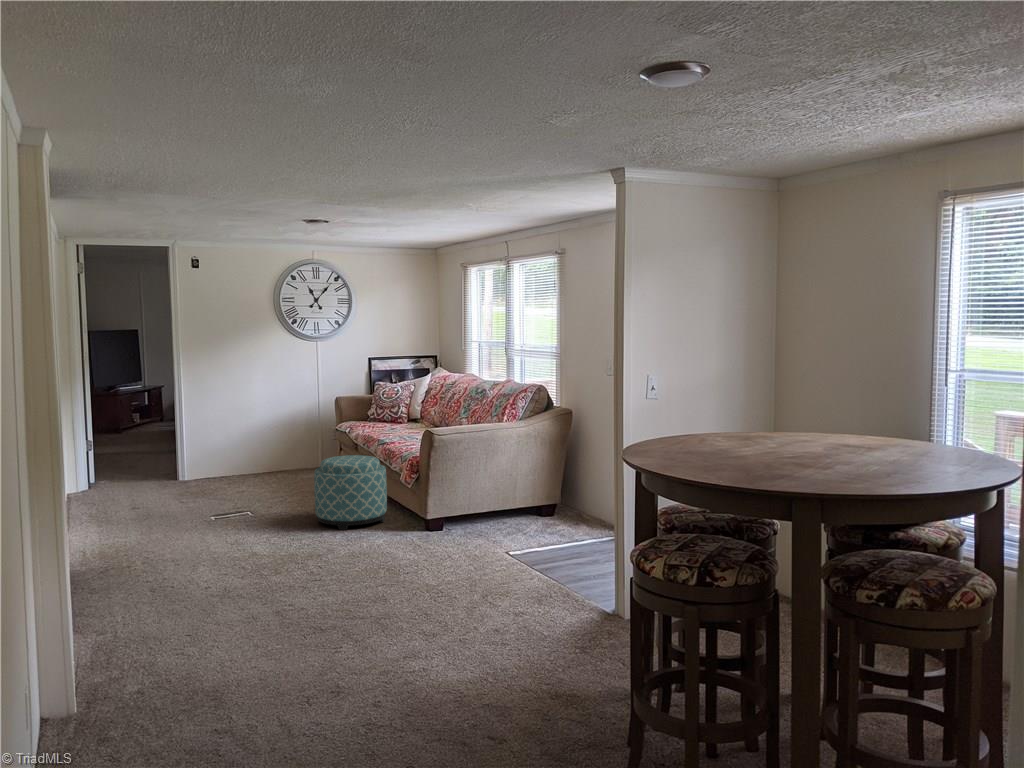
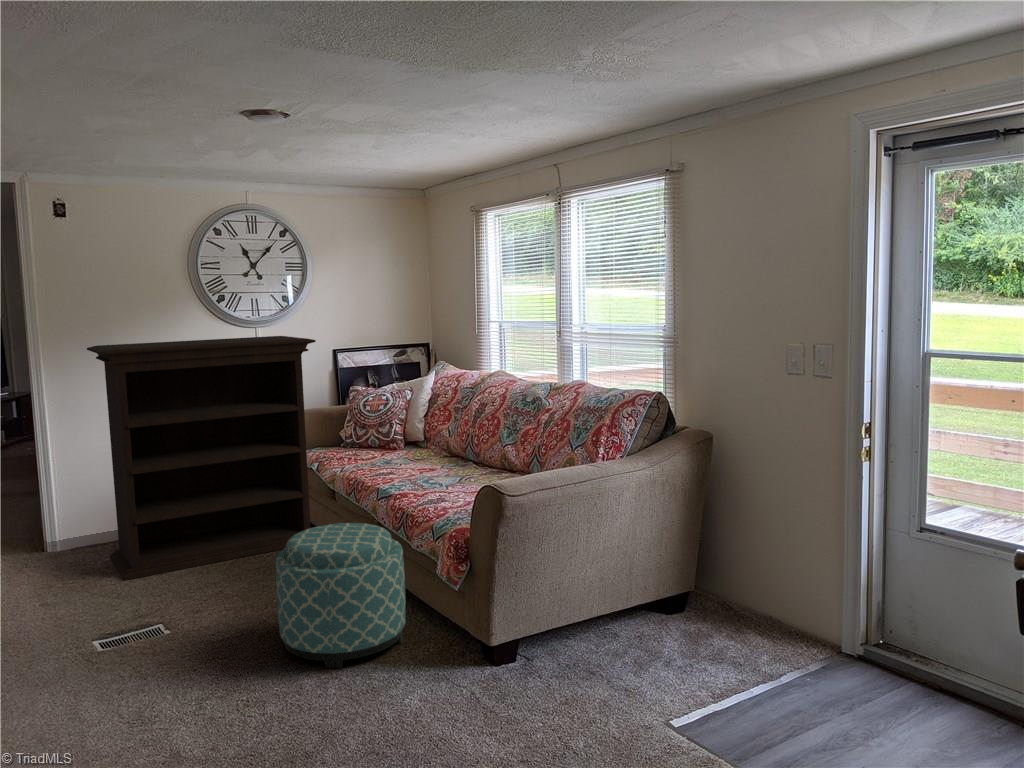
bookshelf: none [211,347,351,494] -> present [87,336,316,580]

